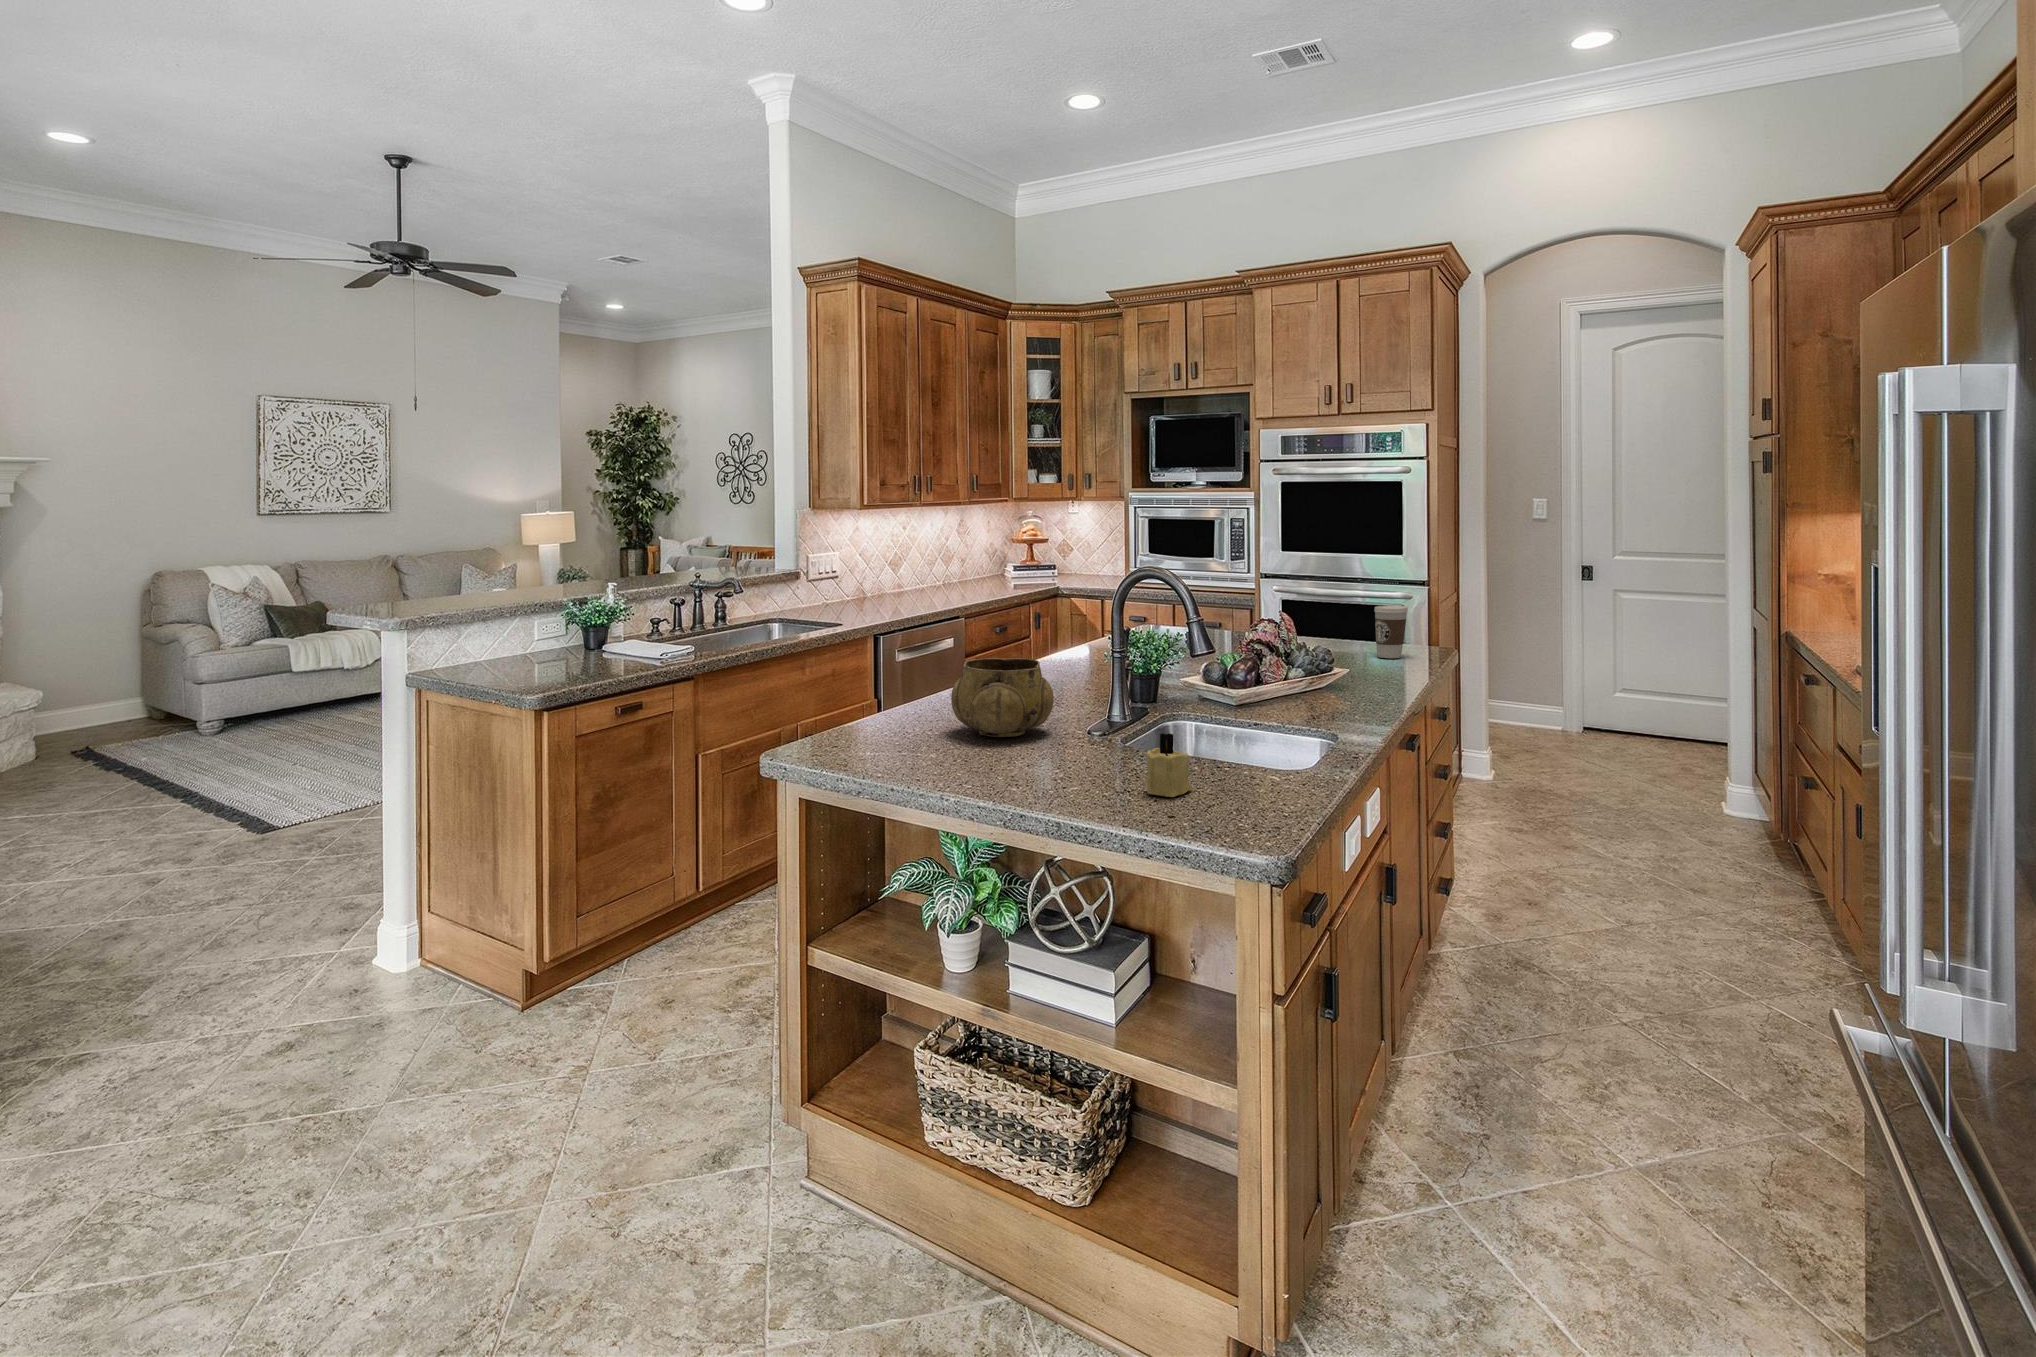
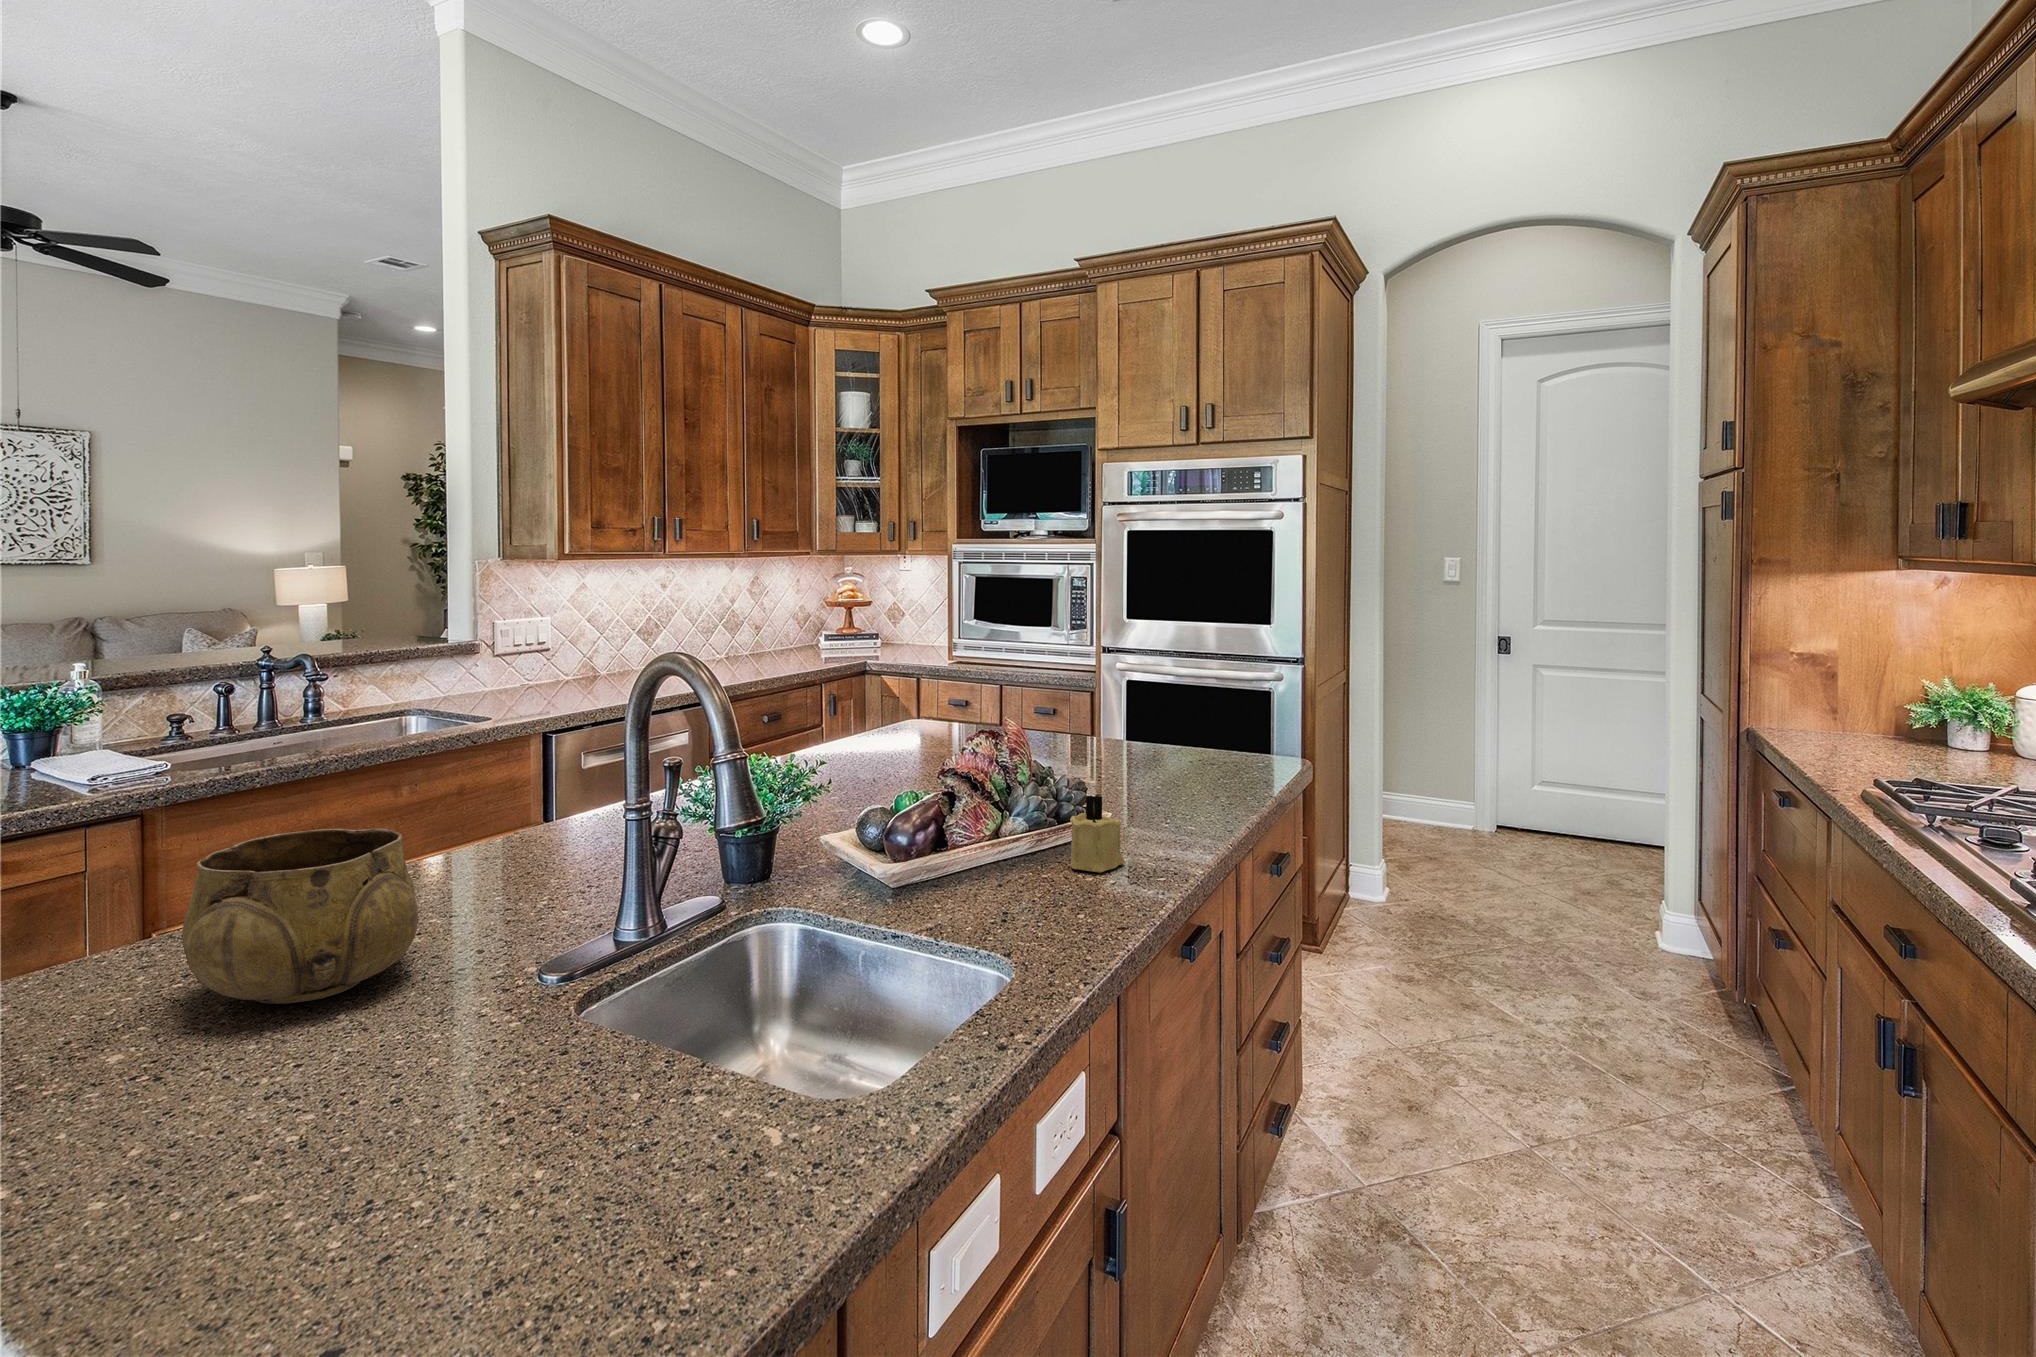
coffee cup: present [1374,605,1408,658] -> none [1174,705,1224,789]
candle: present [1146,733,1192,797] -> present [1070,795,1125,872]

